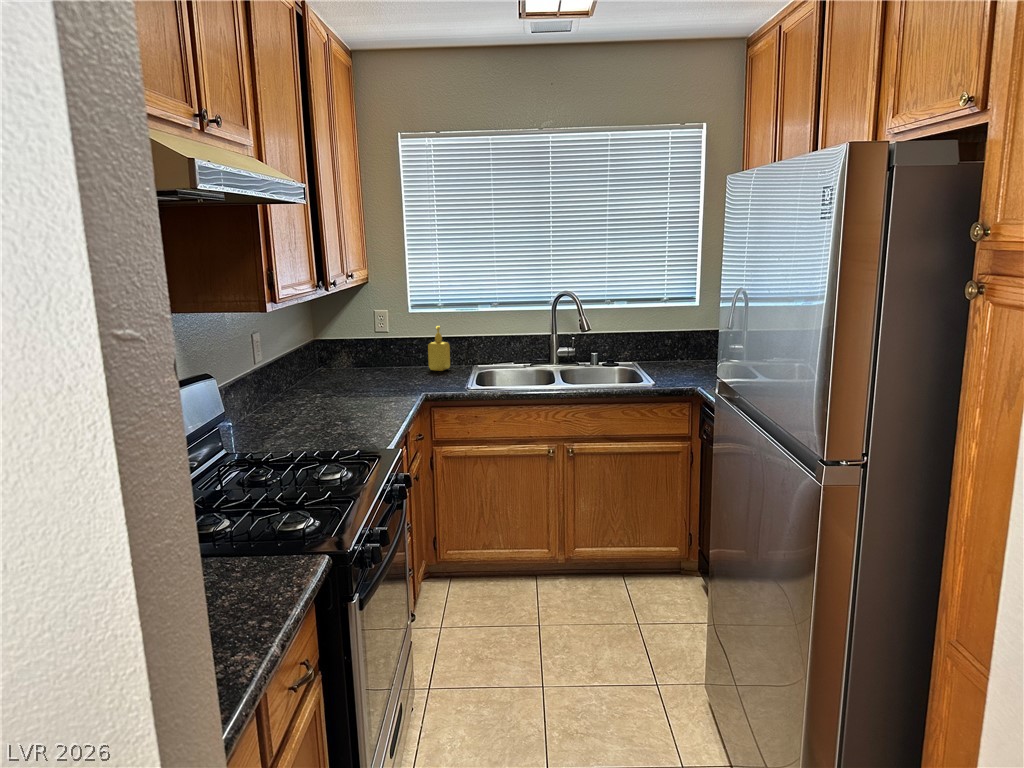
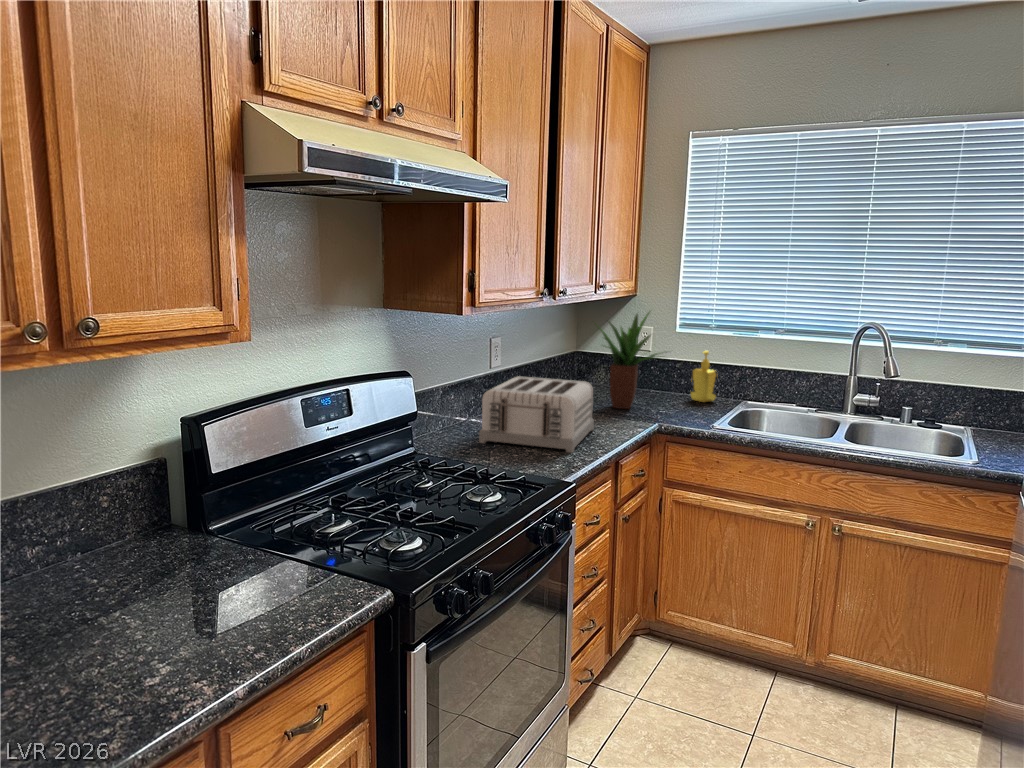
potted plant: none [340,294,419,386] -> present [595,313,661,409]
toaster: none [281,364,375,433] -> present [479,376,594,453]

